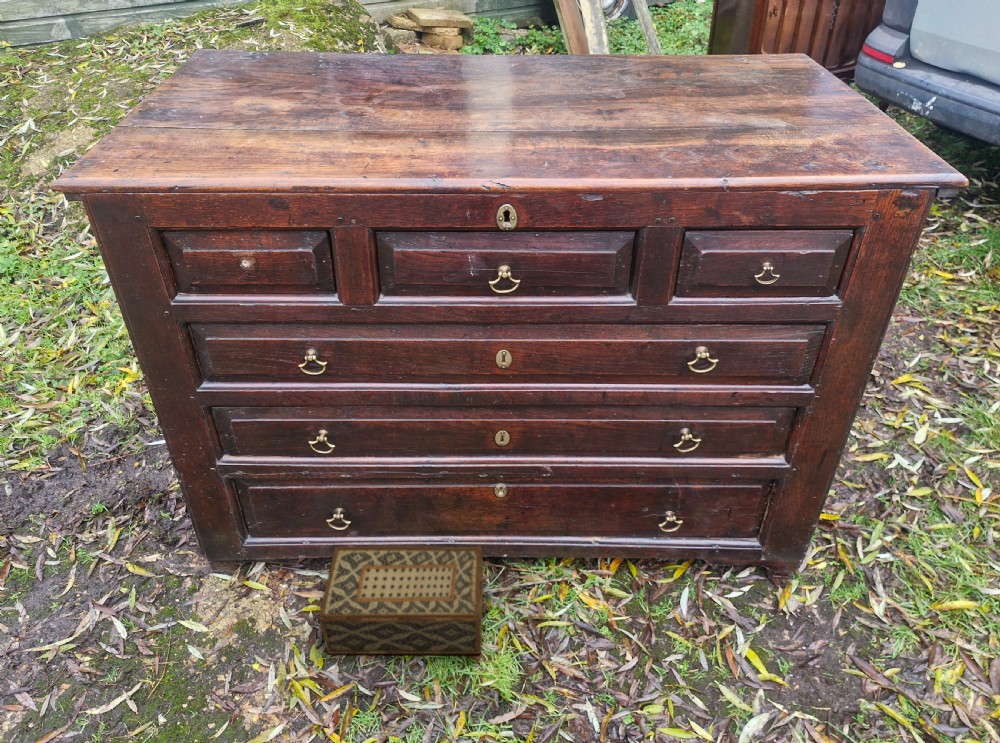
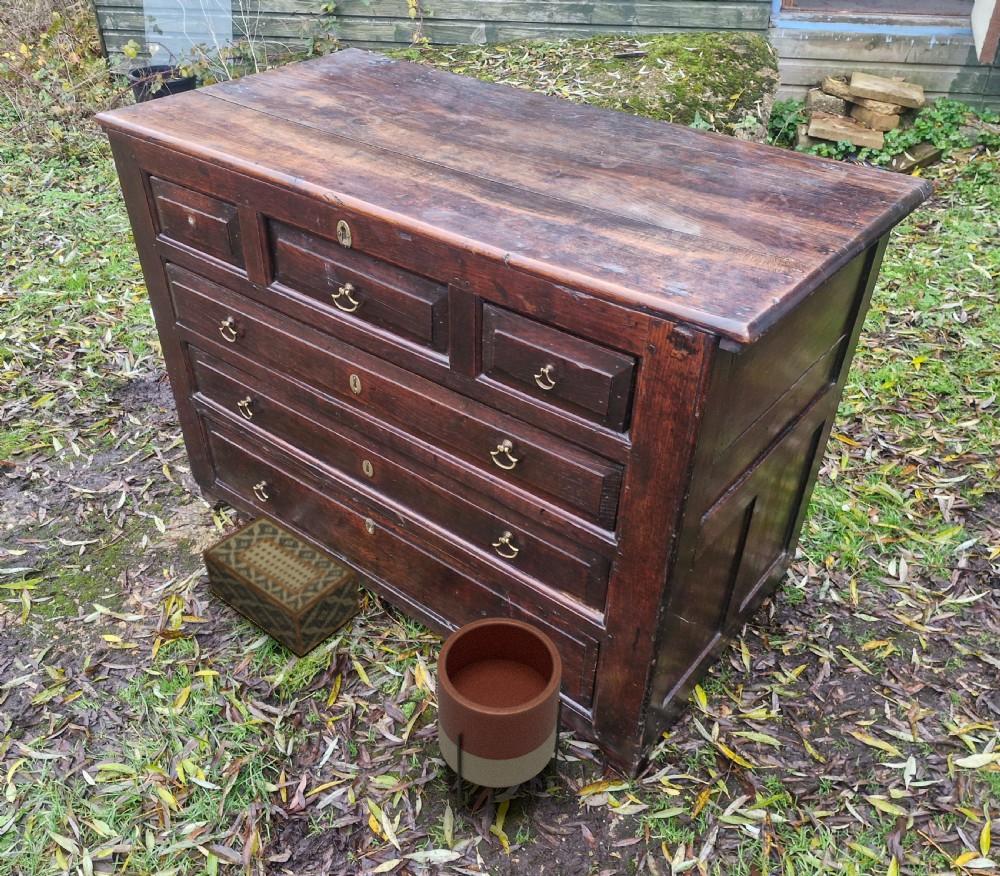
planter: none [661,497,803,682] -> present [437,618,563,810]

